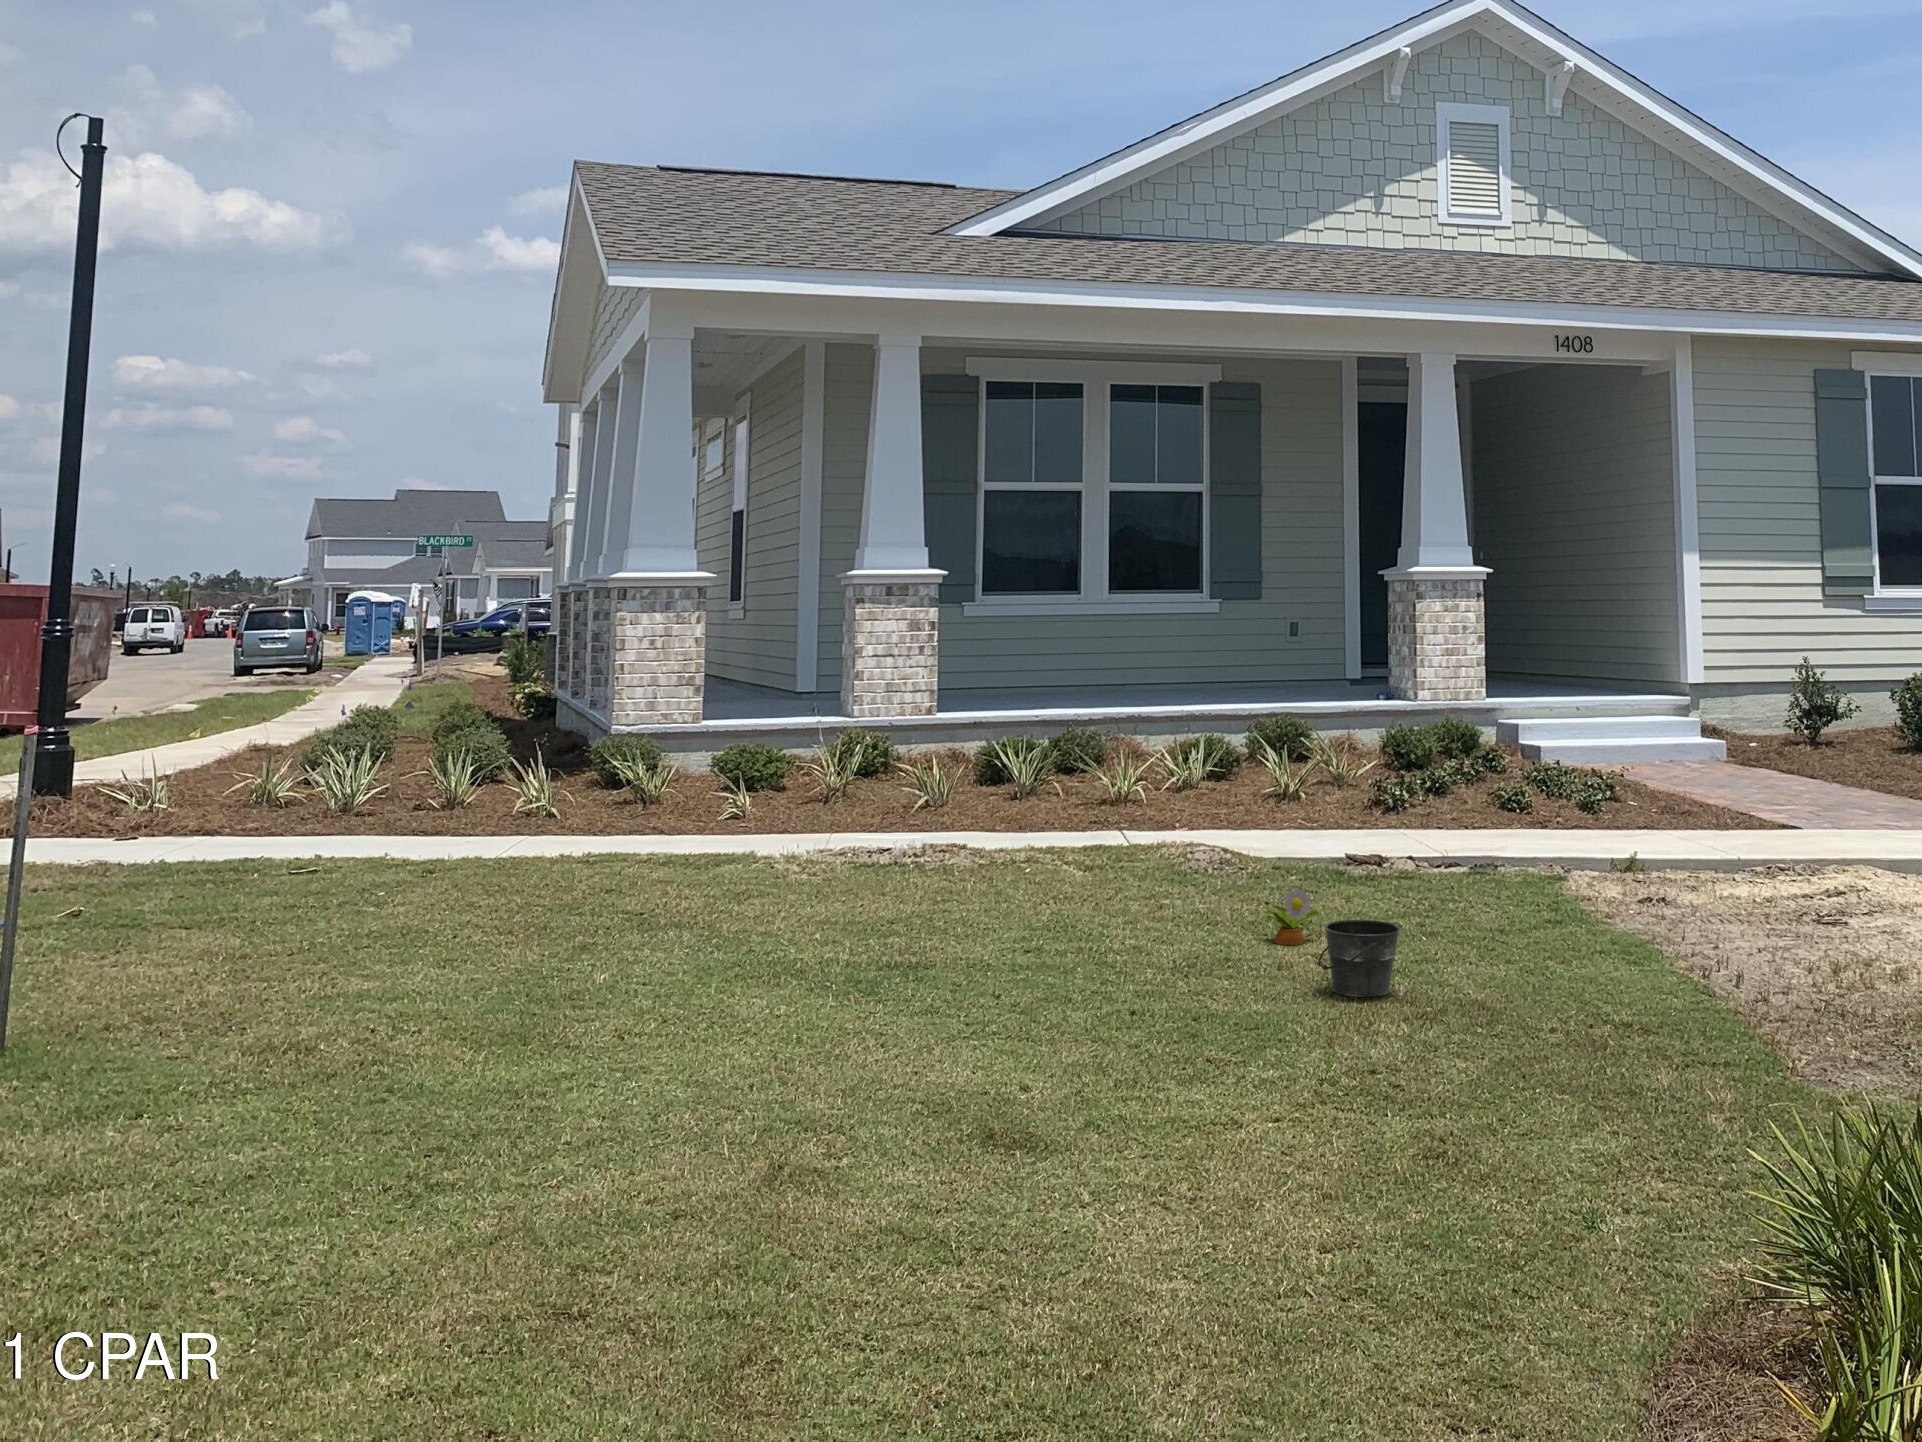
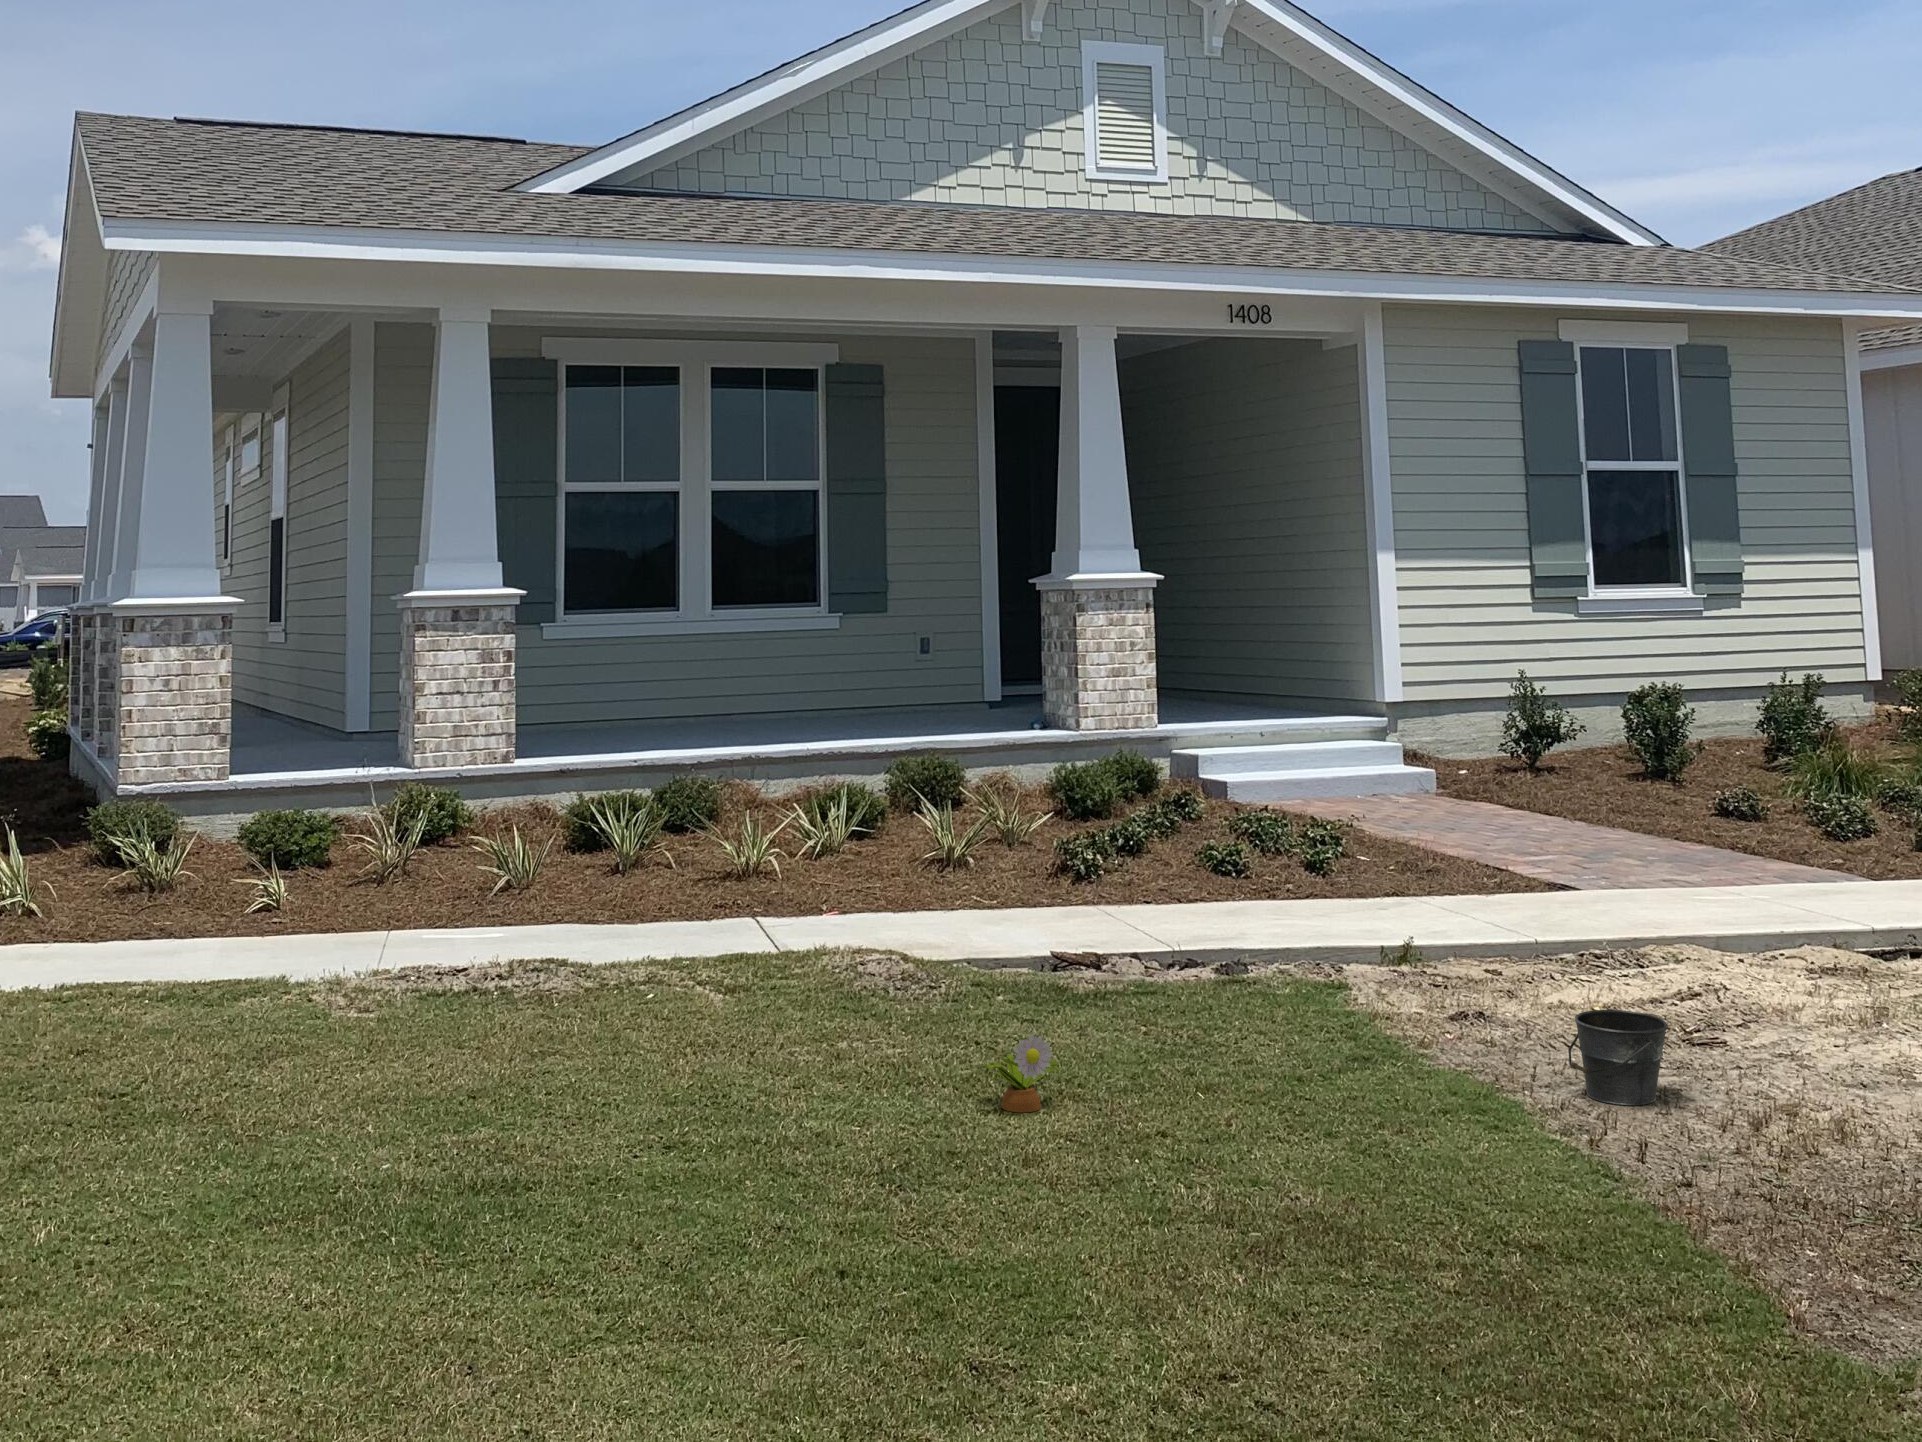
bucket: present [1317,920,1400,997] -> present [1568,1010,1668,1106]

